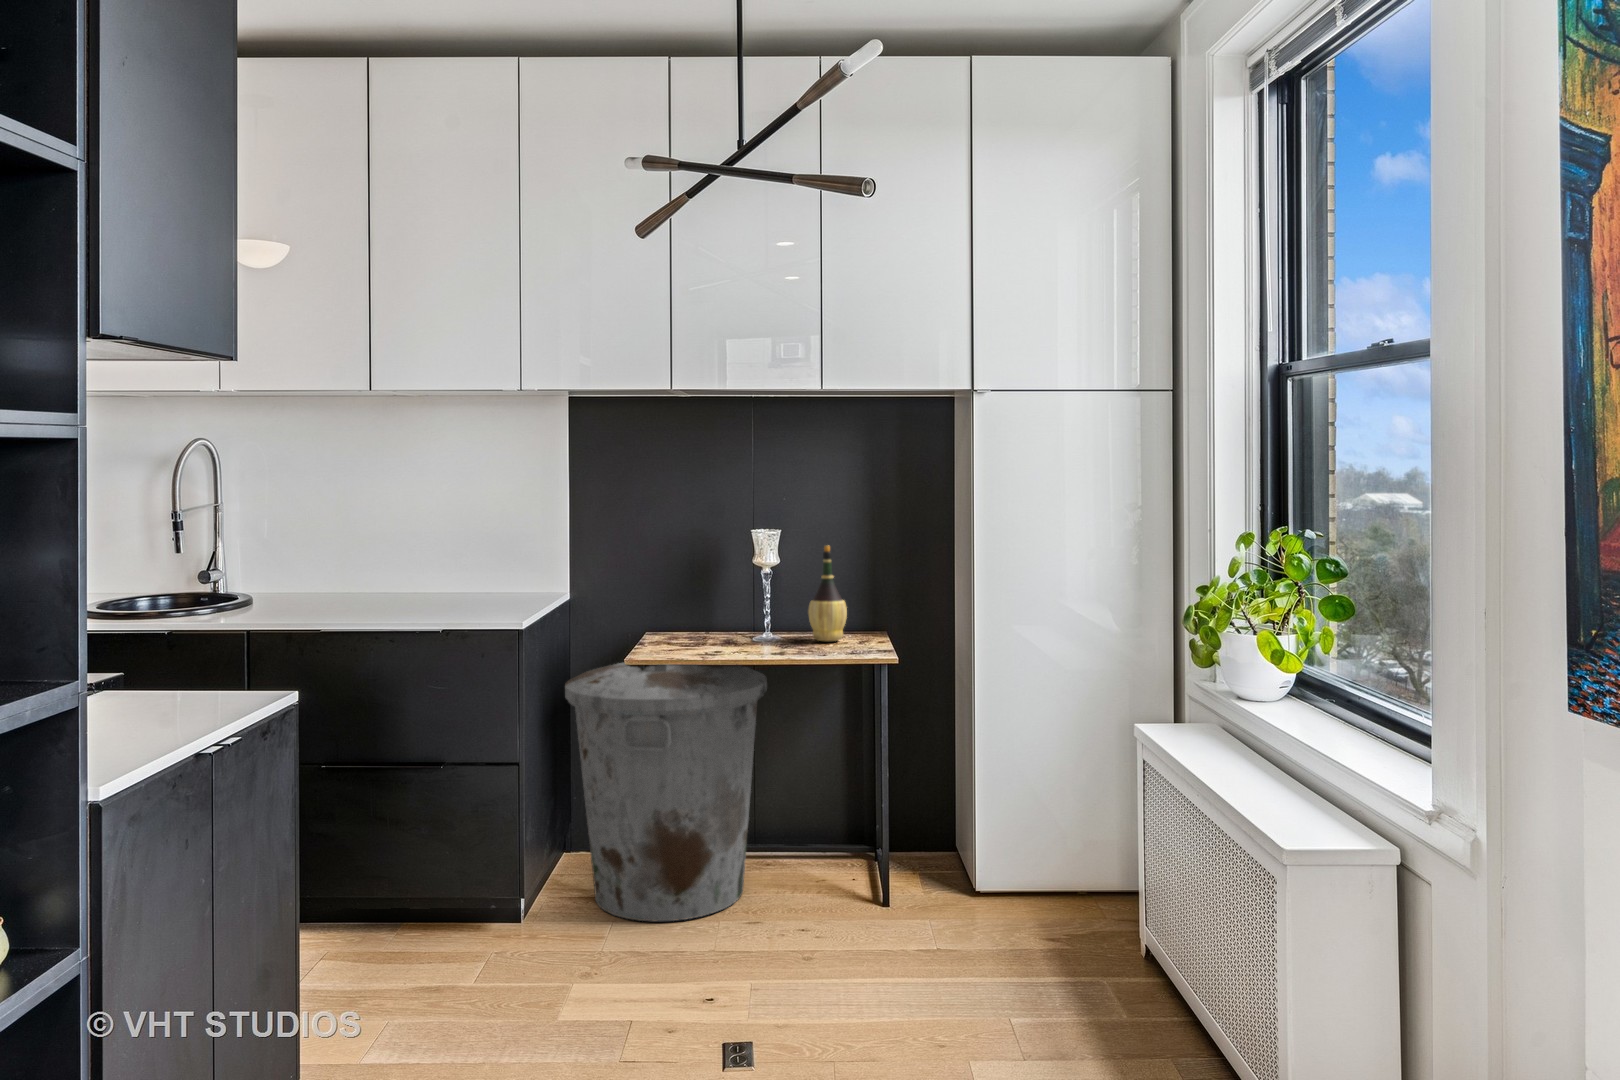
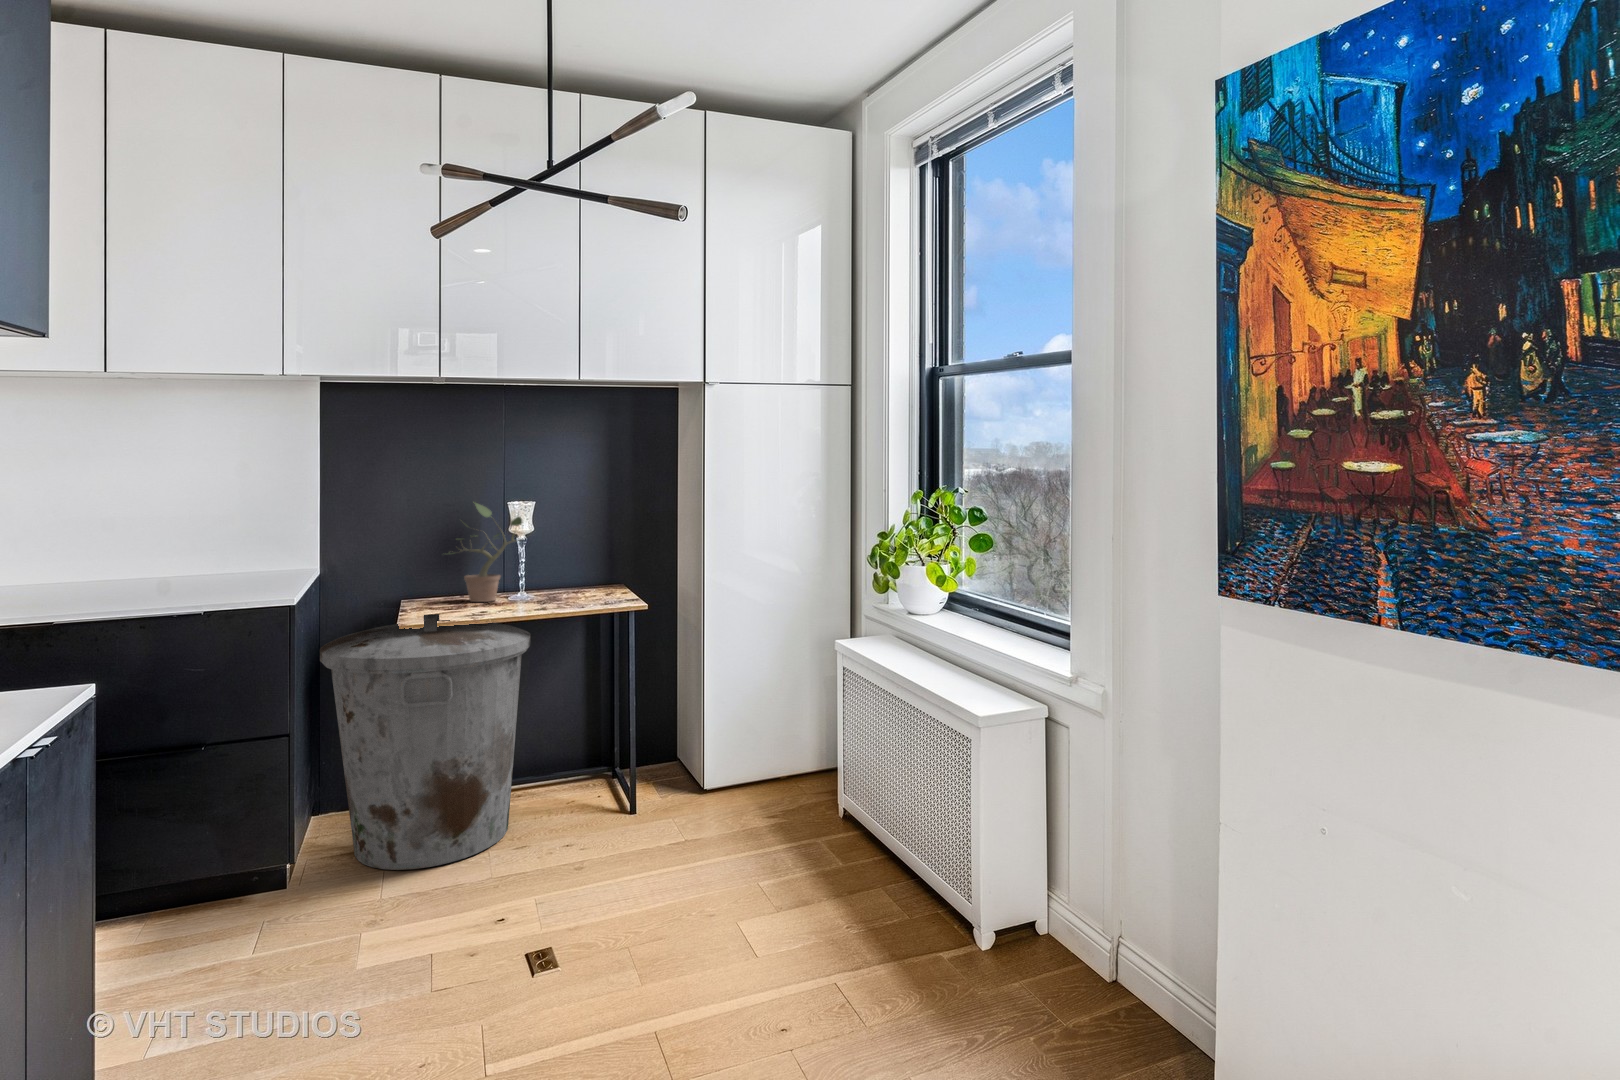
potted plant: none [680,528,780,641] -> present [460,503,526,602]
wine bottle: present [808,545,847,641] -> none [563,516,597,598]

